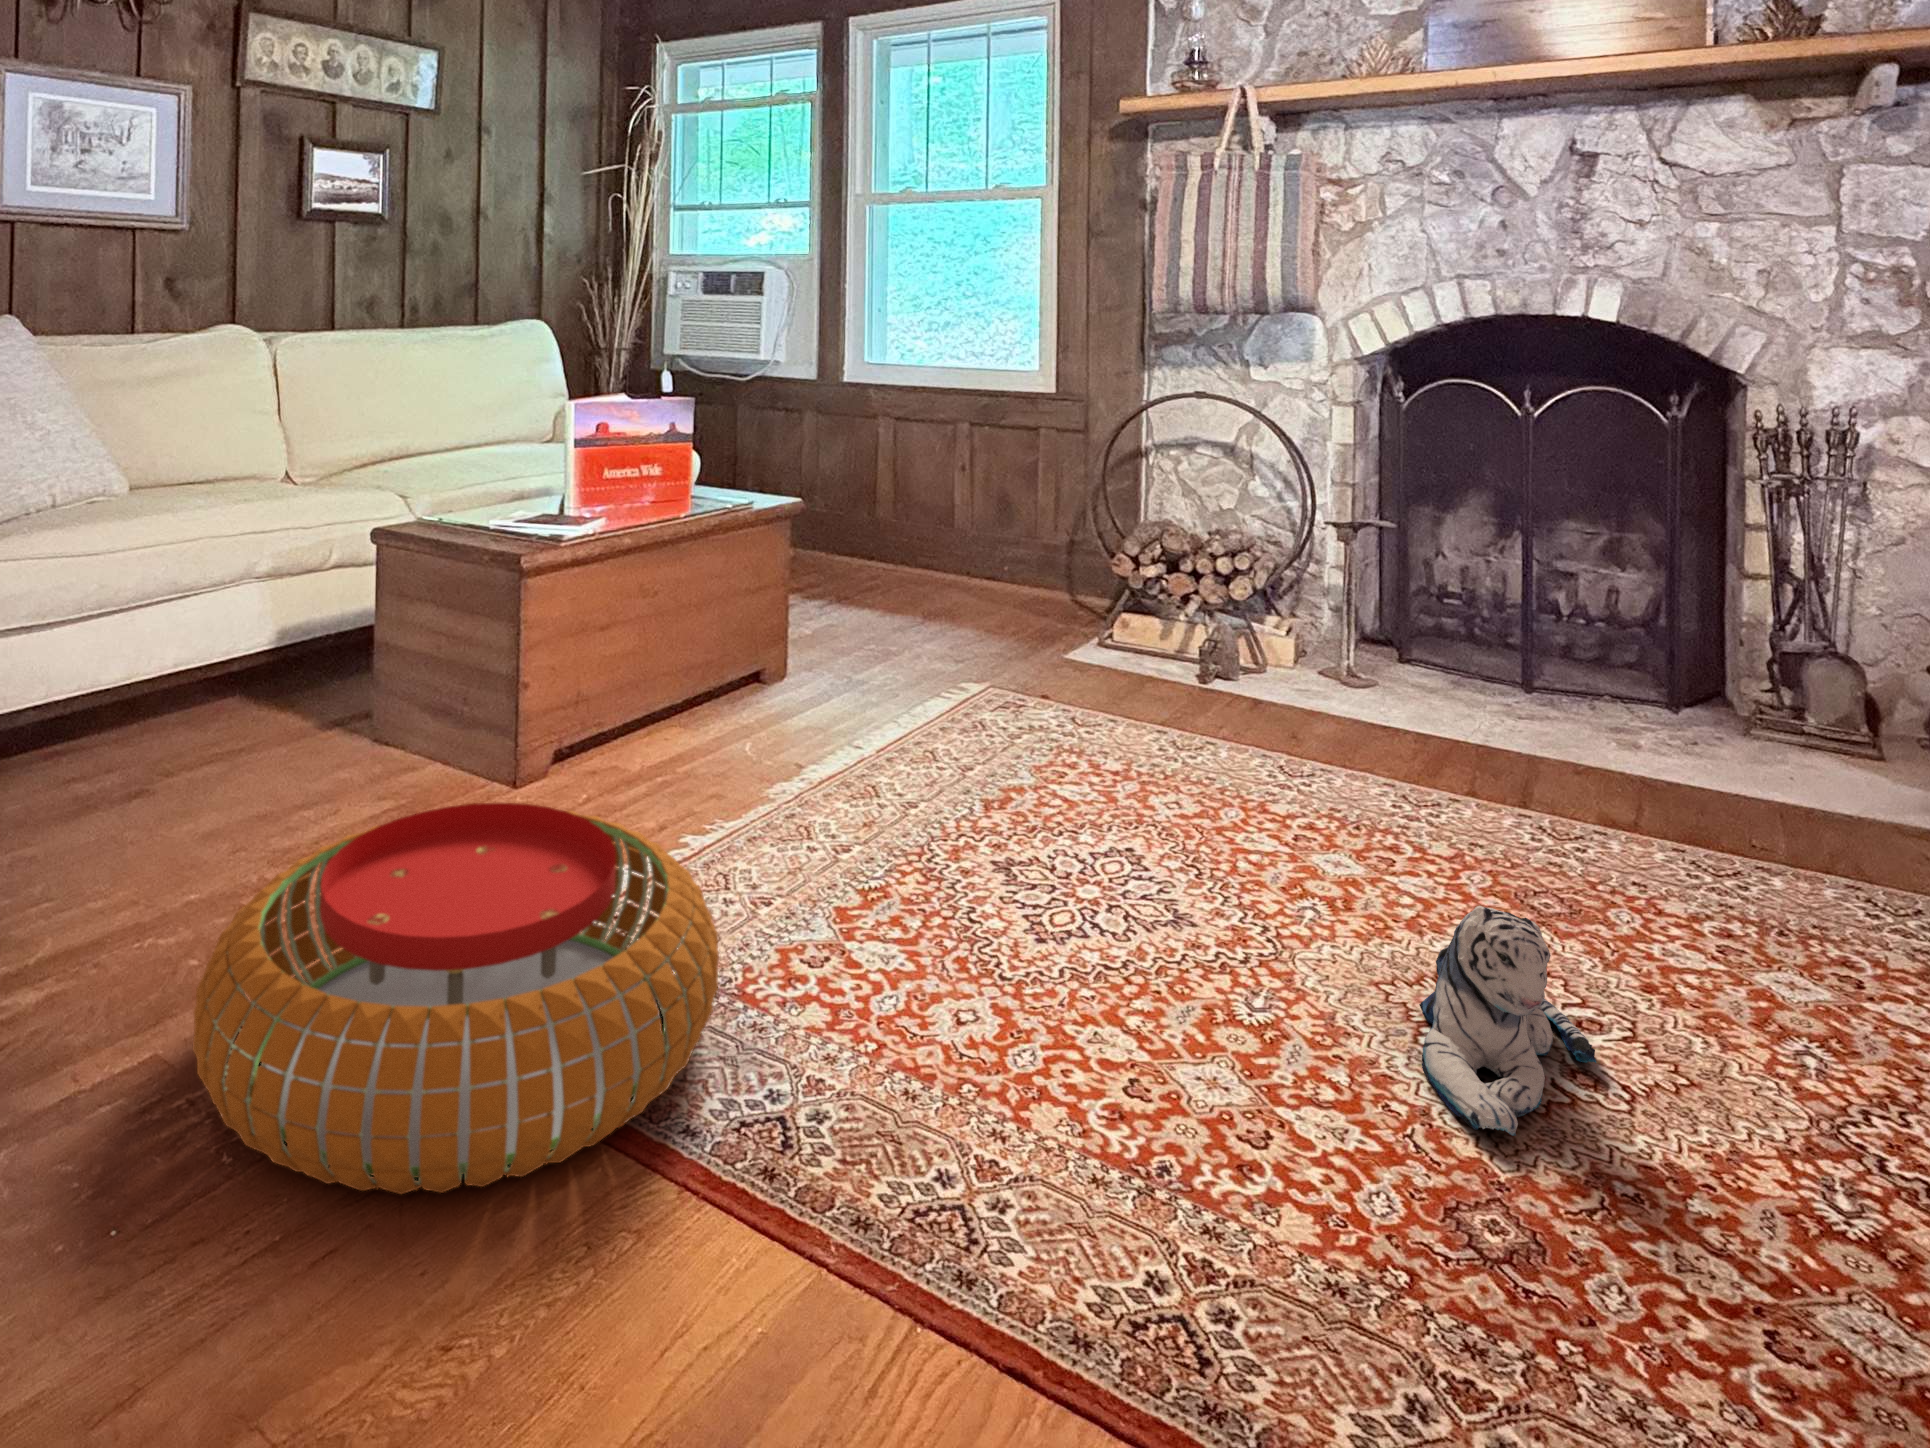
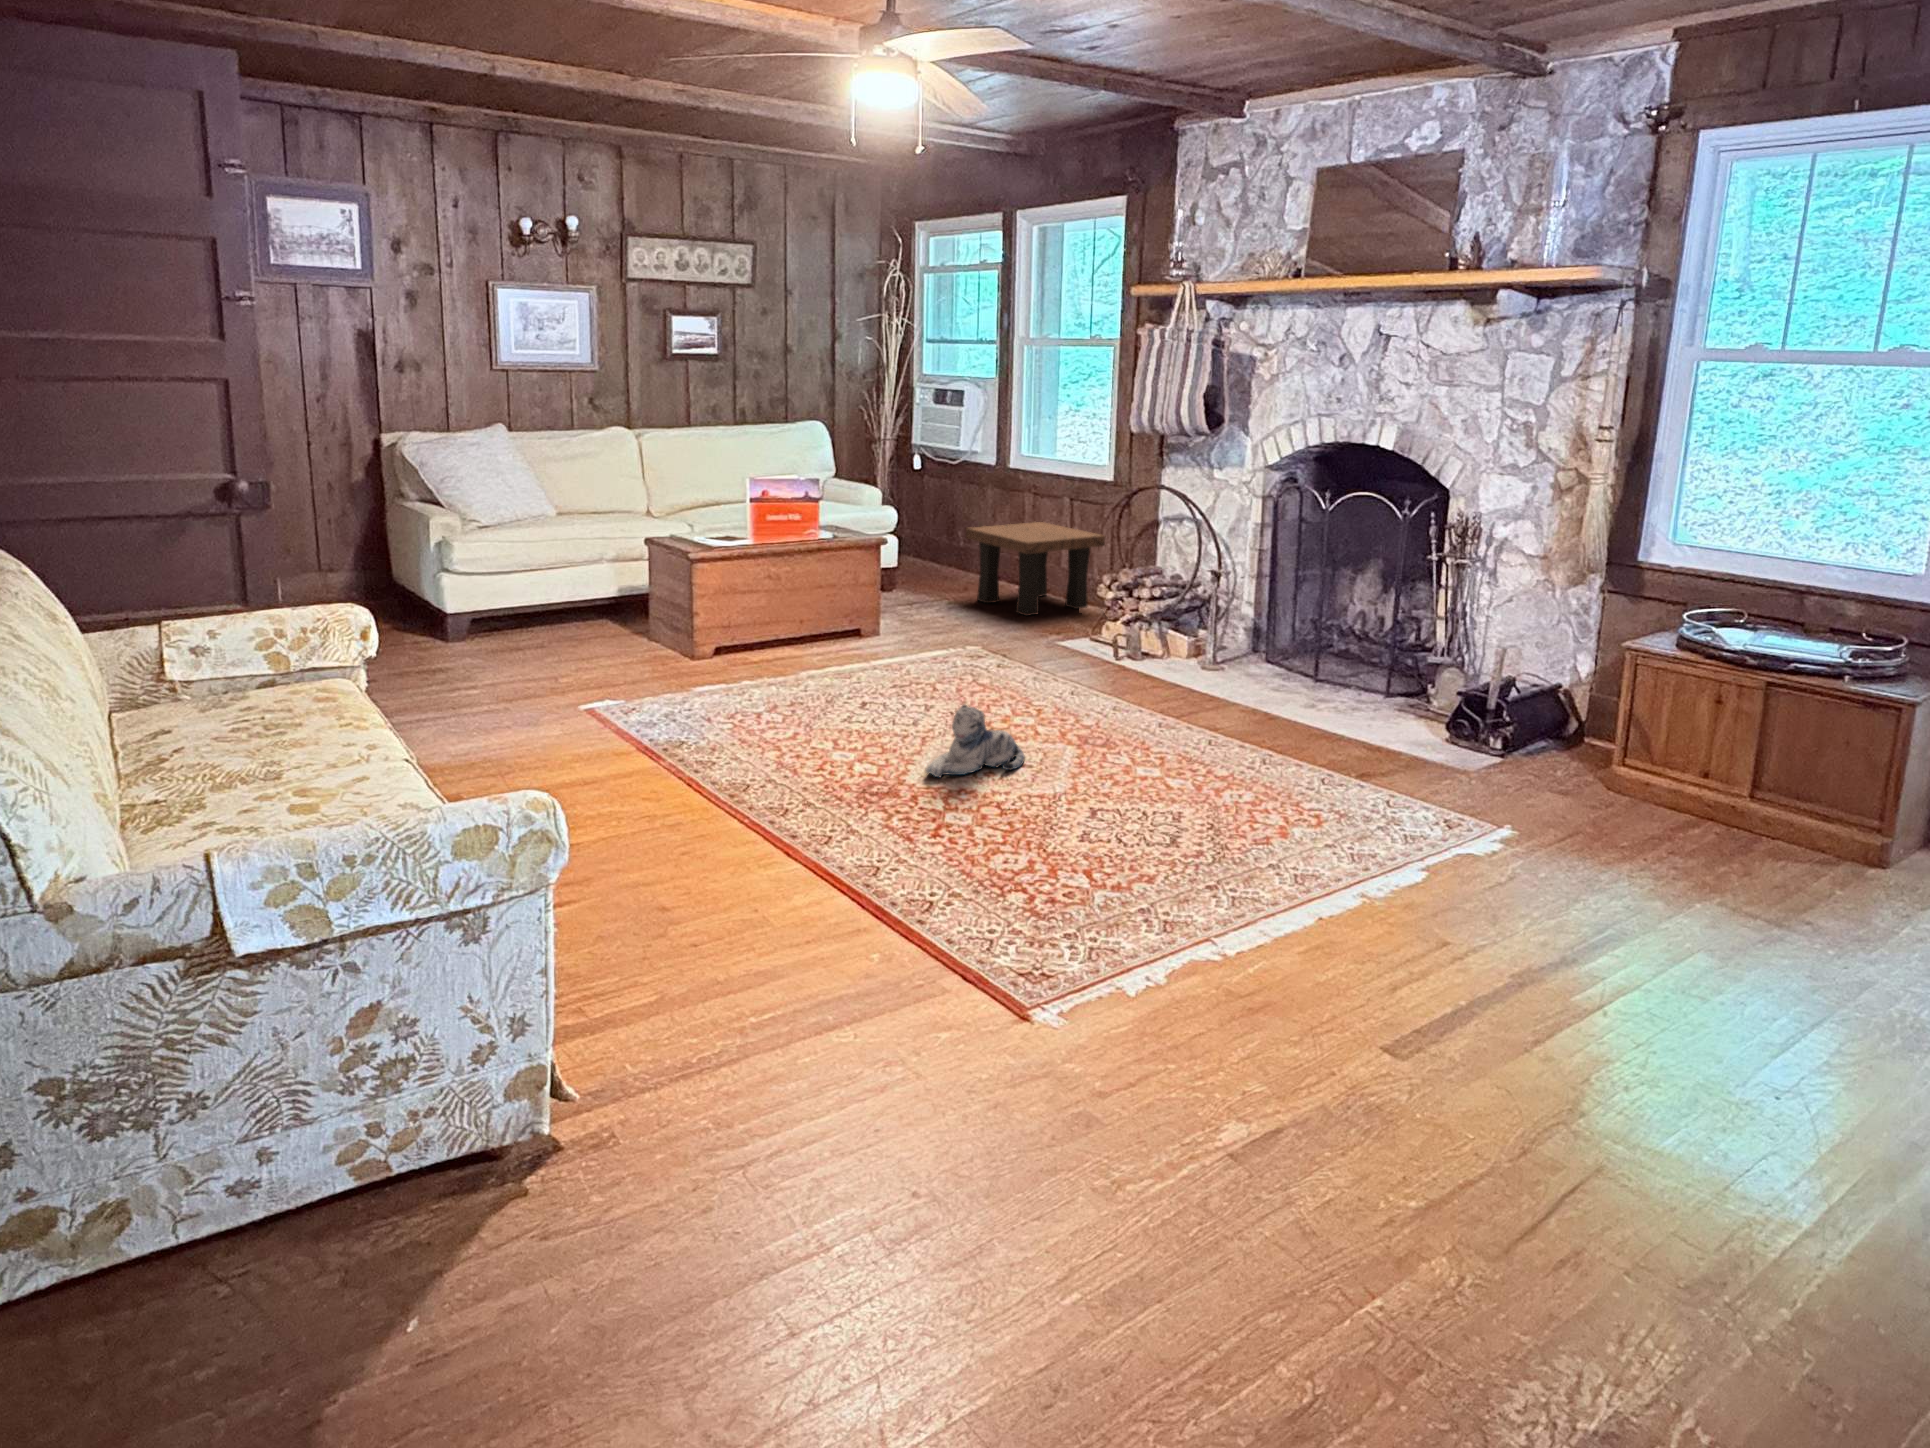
side table: none [836,461,1048,614] -> present [966,522,1105,616]
pouf: present [193,803,719,1194] -> none [512,641,704,742]

